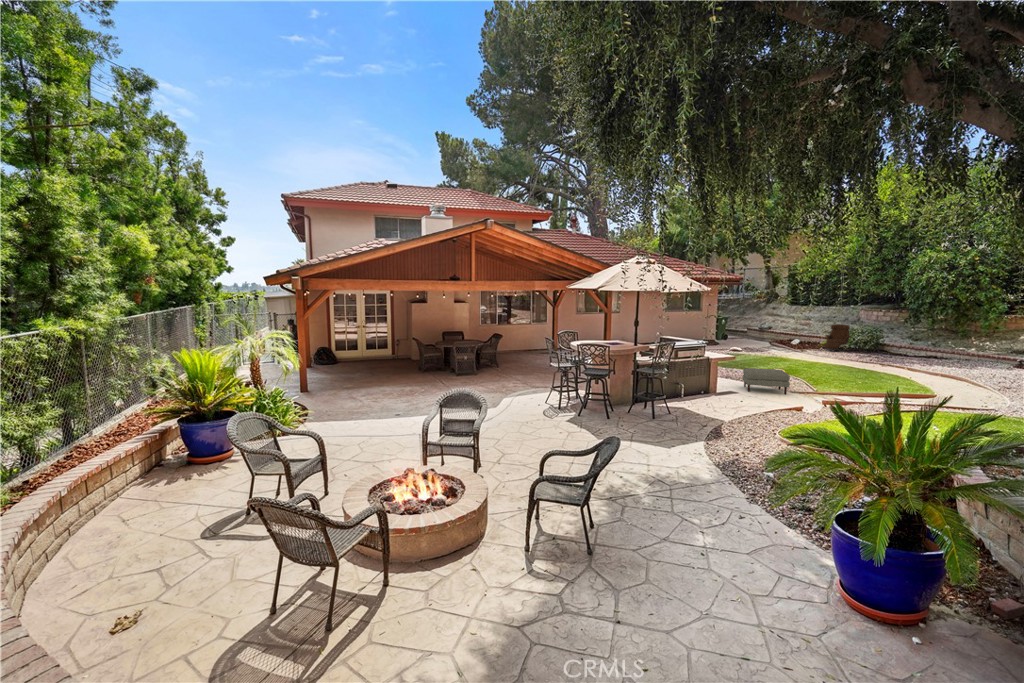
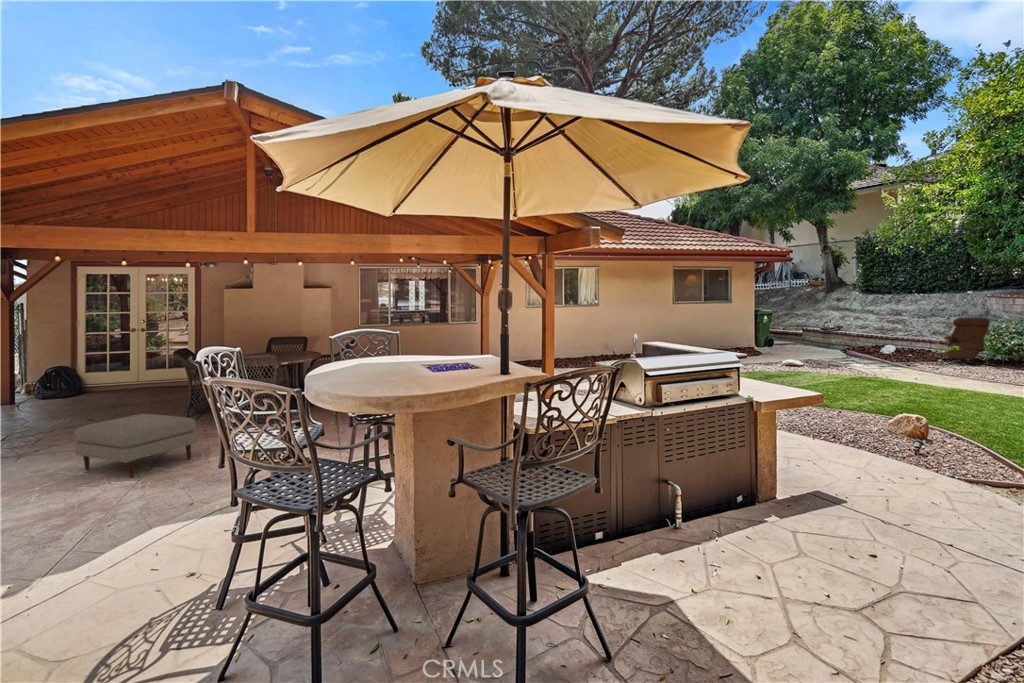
ottoman: present [743,368,790,394] -> present [74,414,198,477]

